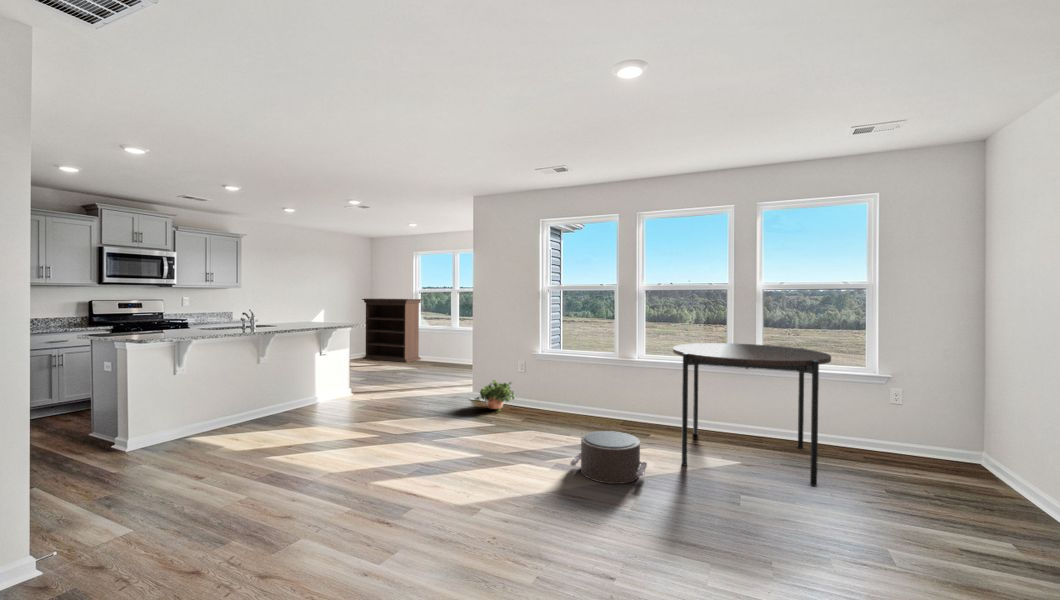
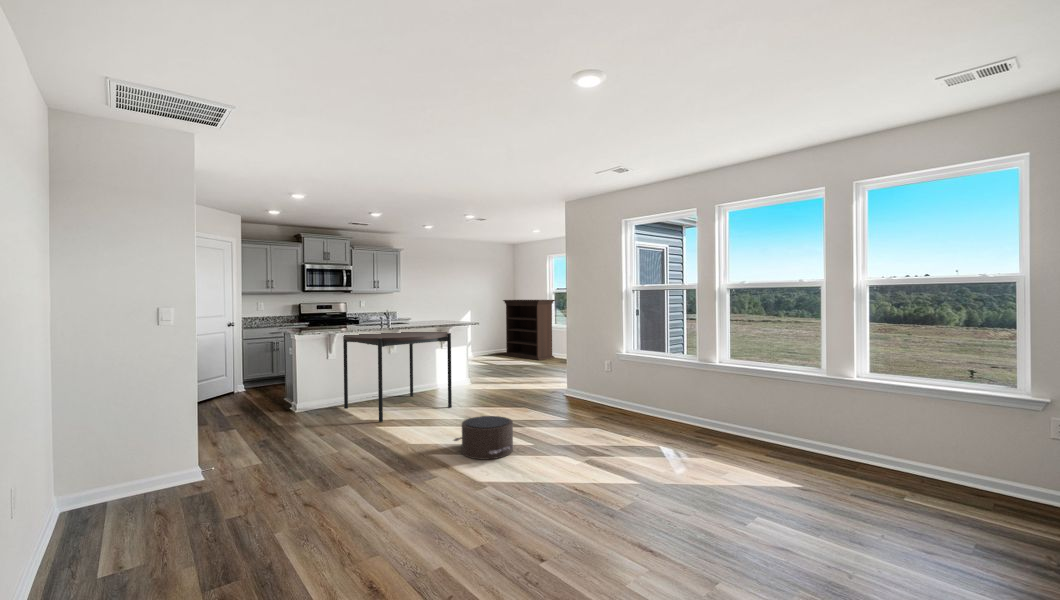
dining table: present [673,343,831,486] -> present [343,332,452,422]
potted plant: present [475,380,514,409] -> none [556,378,600,410]
pouf: present [570,431,647,484] -> present [454,416,513,459]

